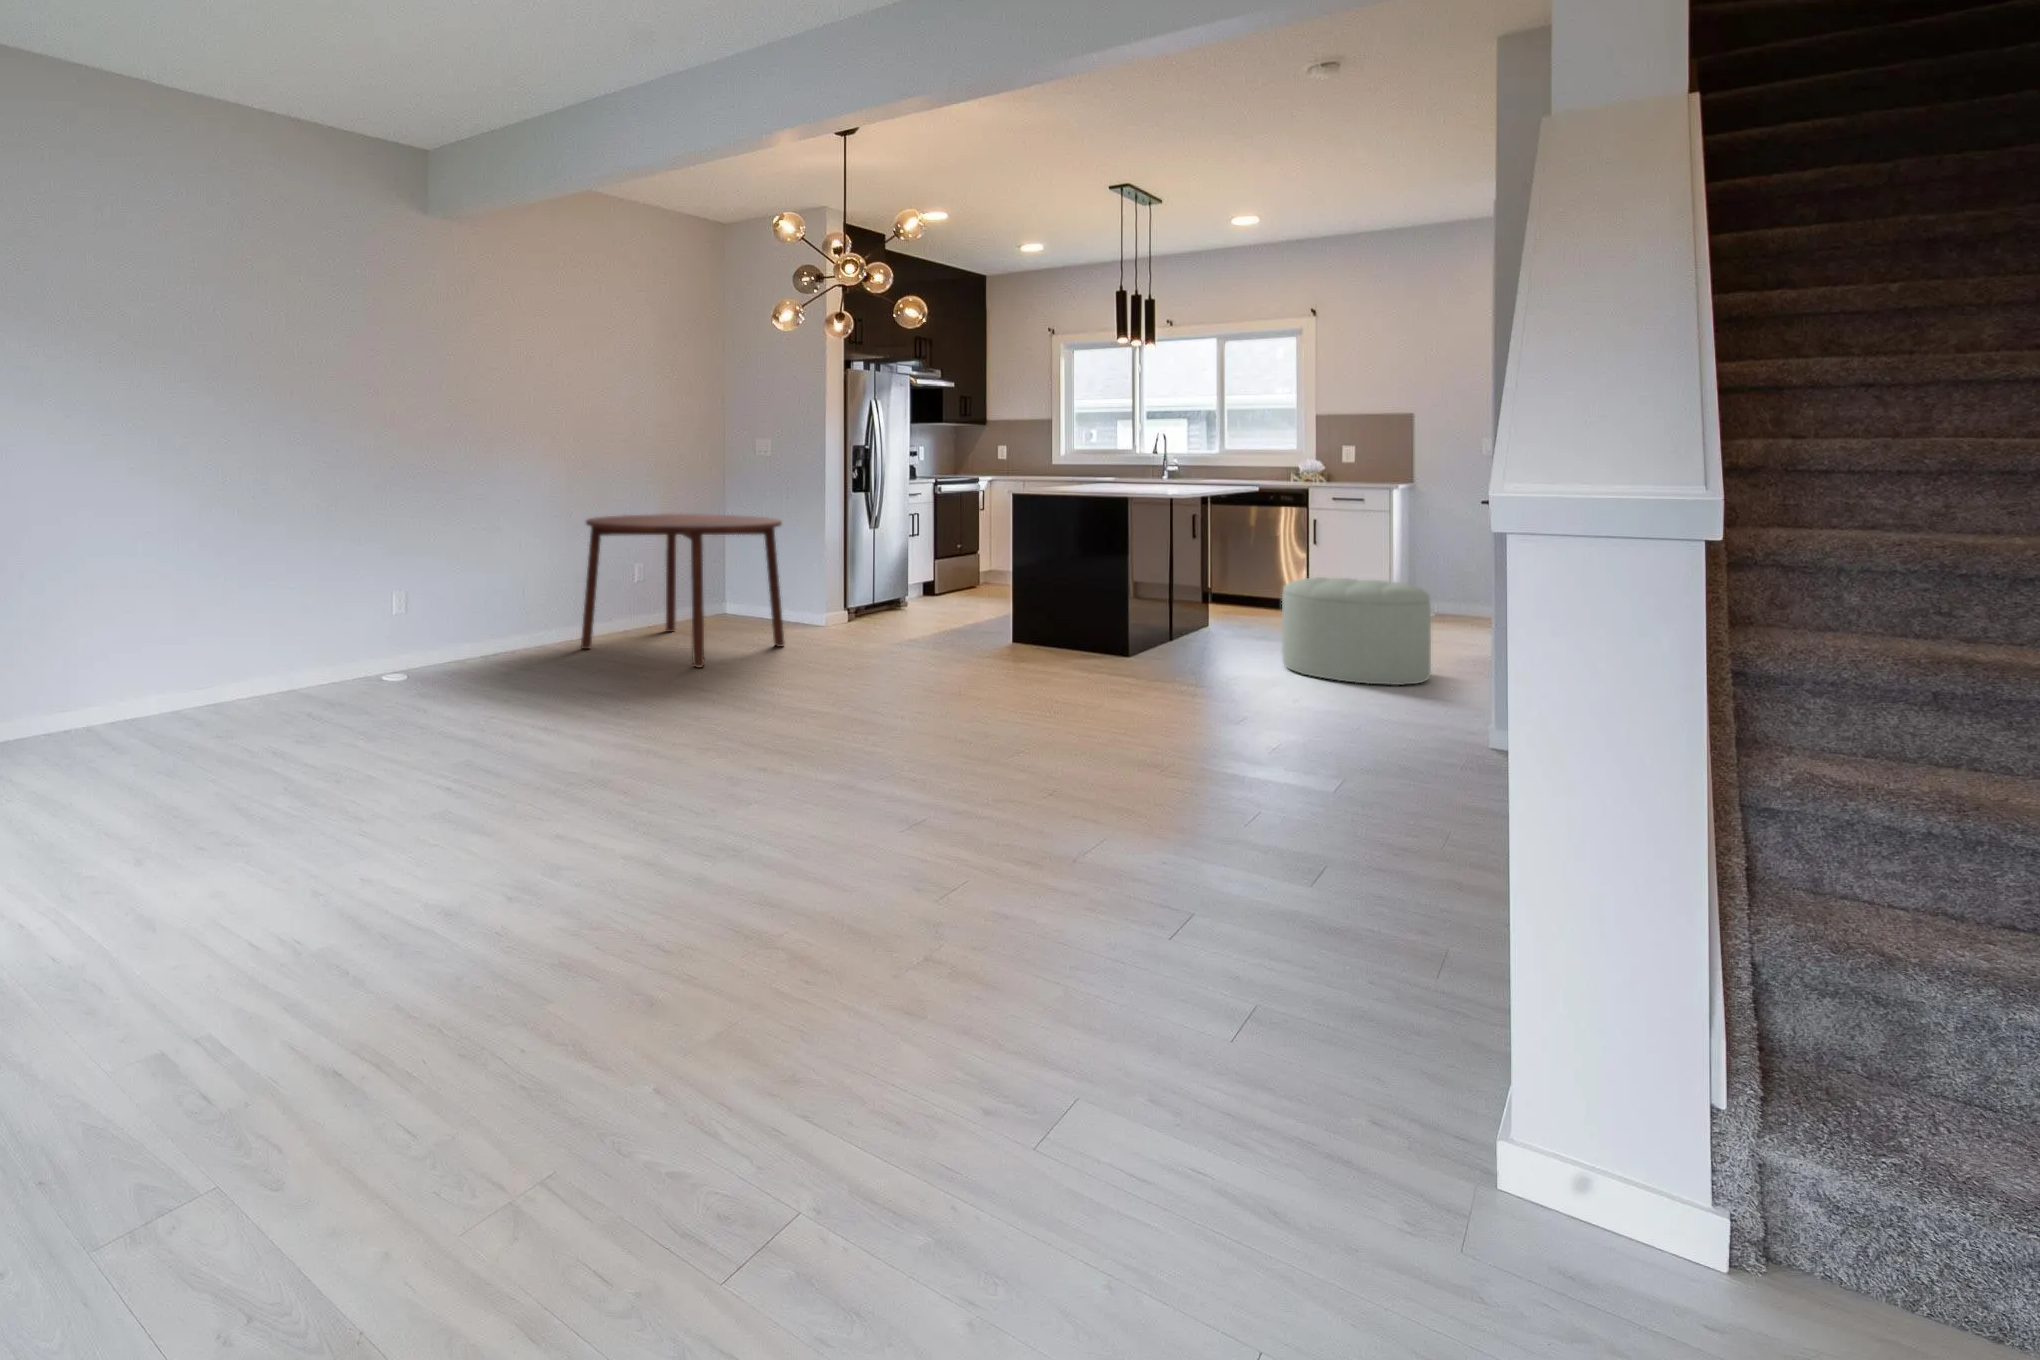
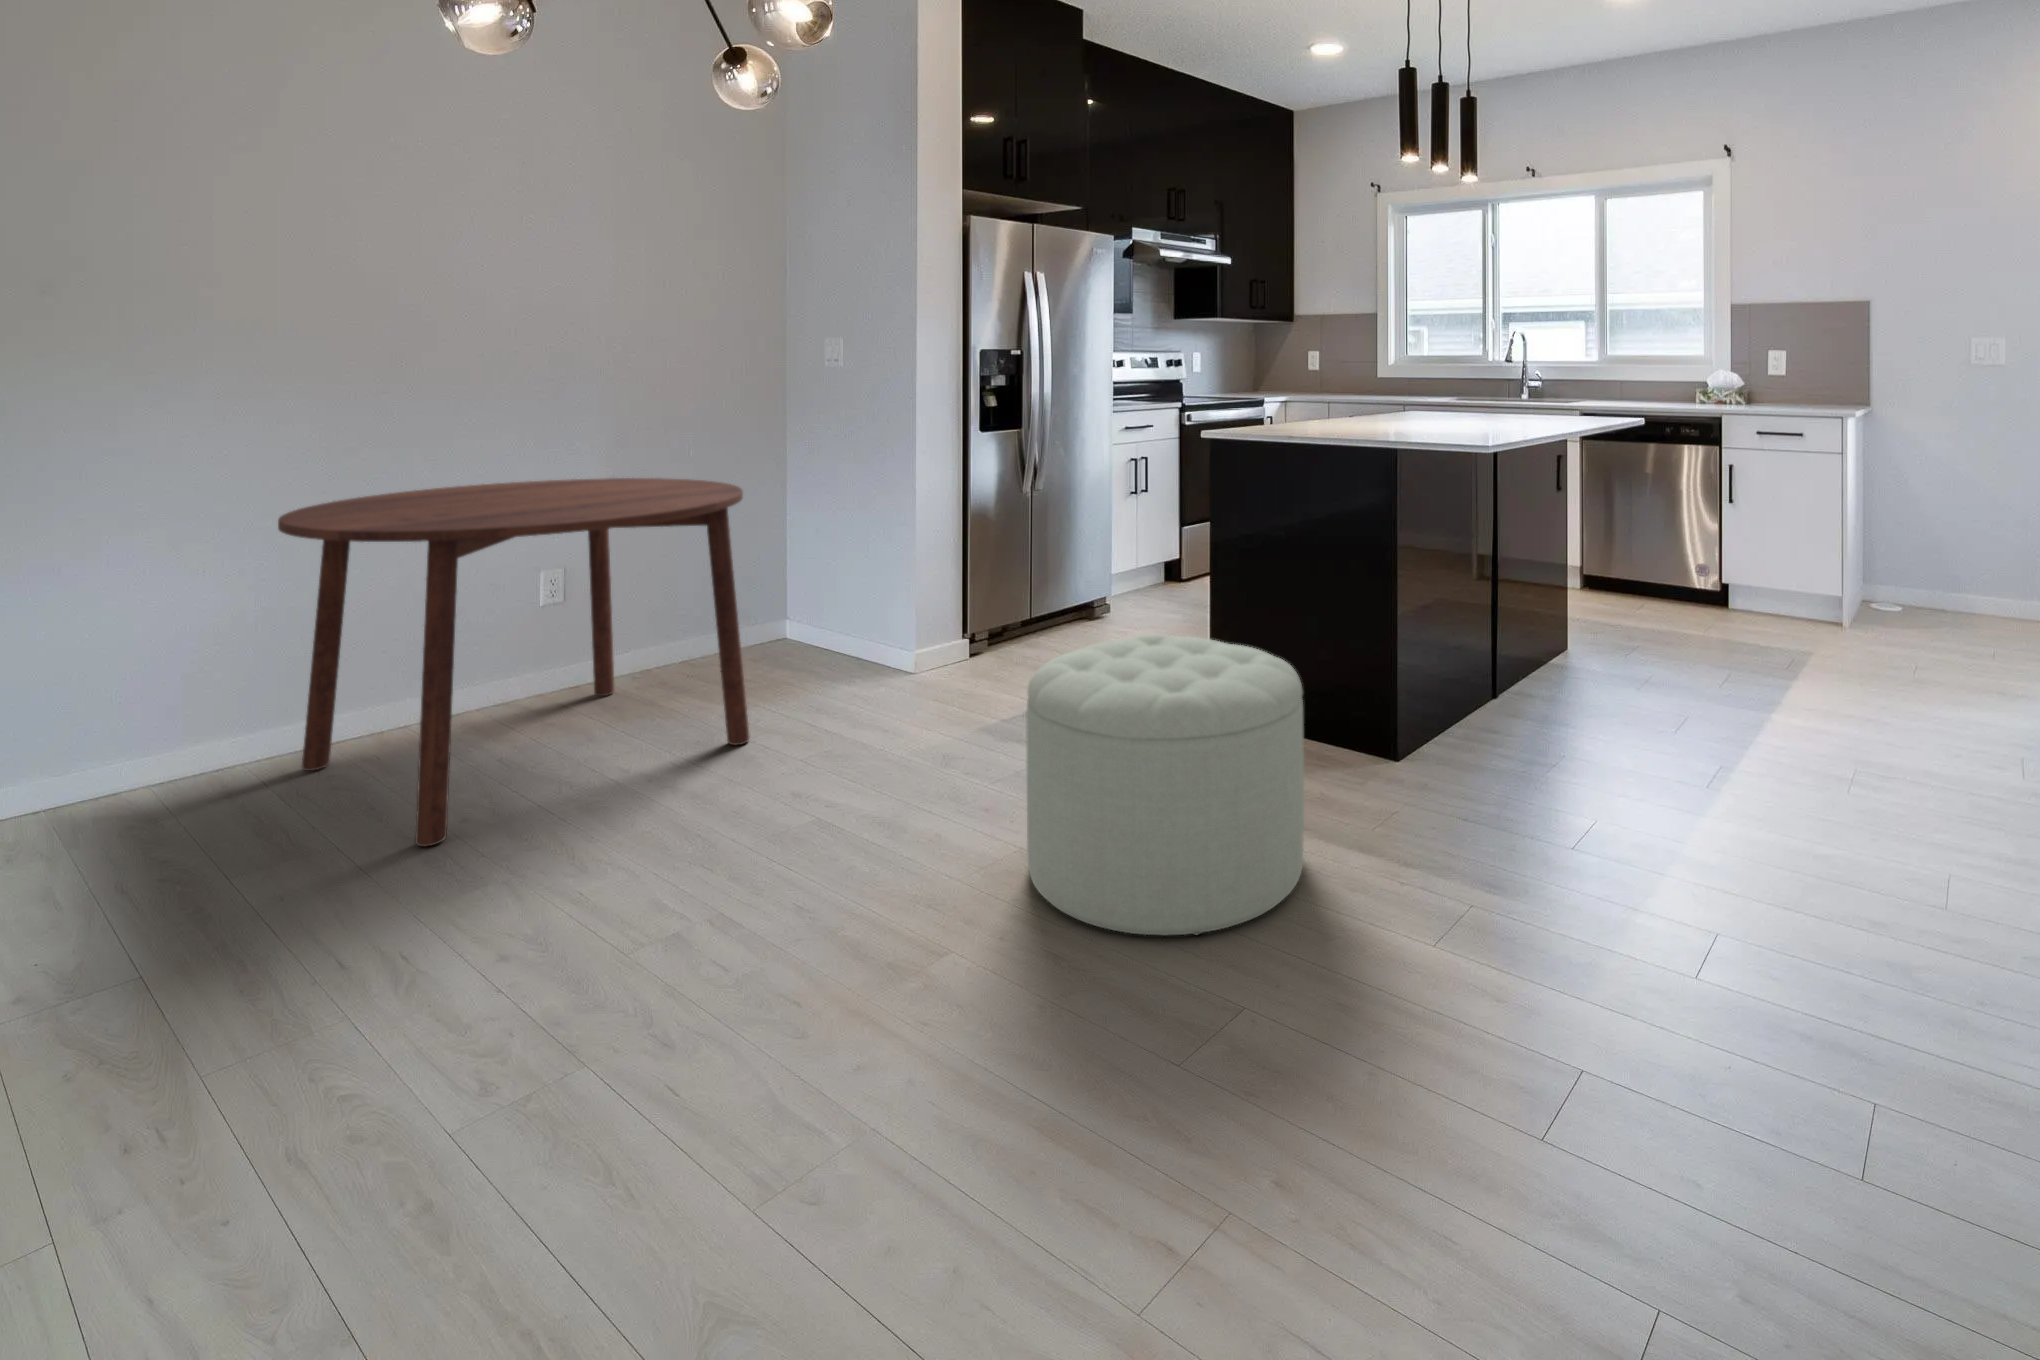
ottoman: present [1282,577,1431,685] -> present [1026,634,1304,935]

